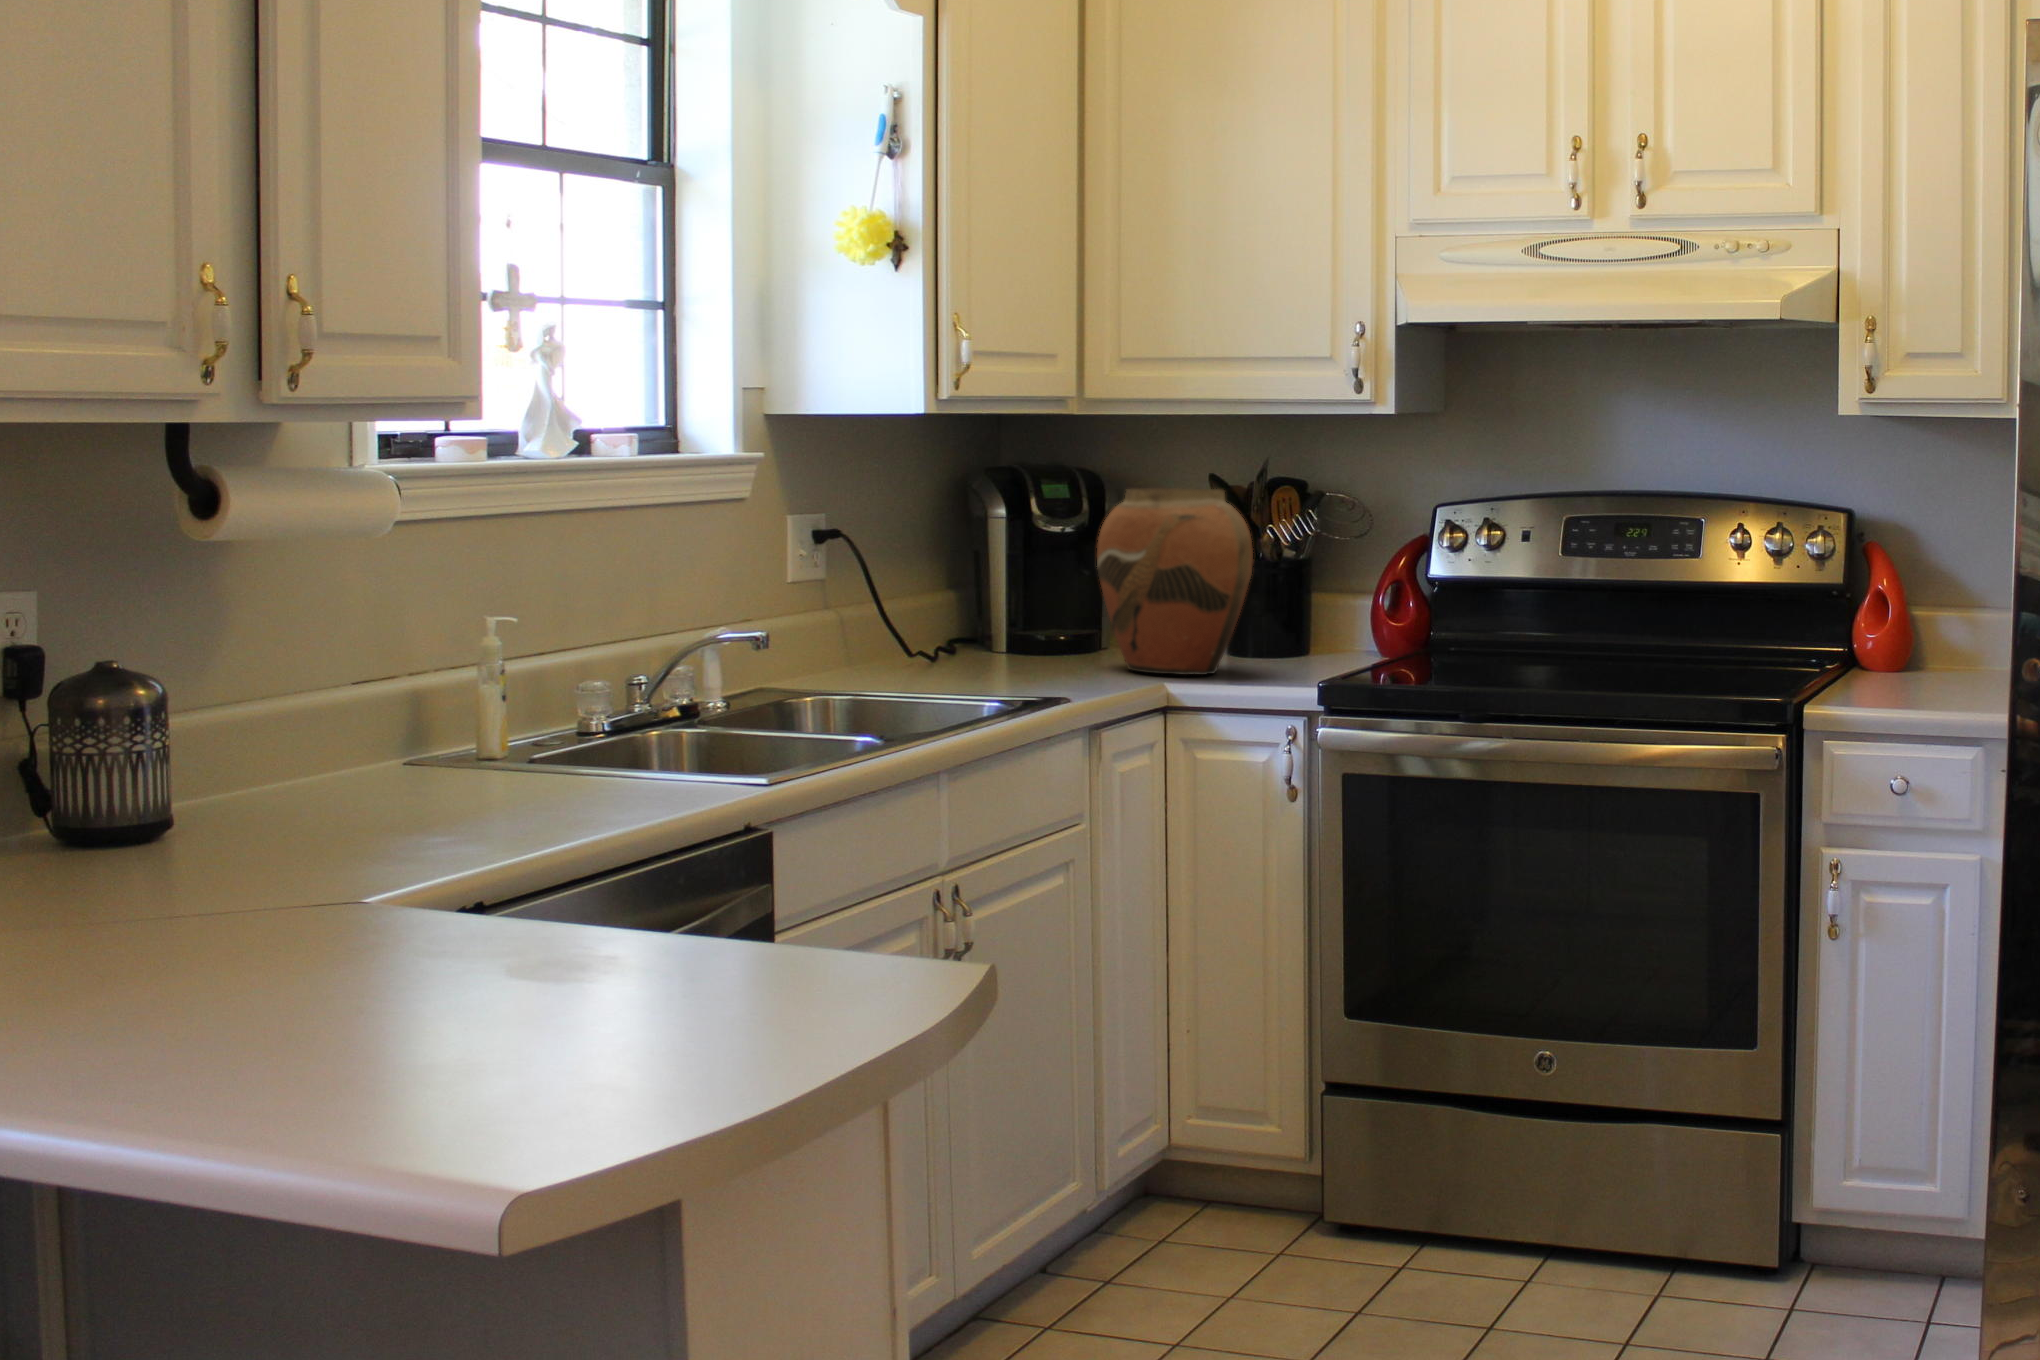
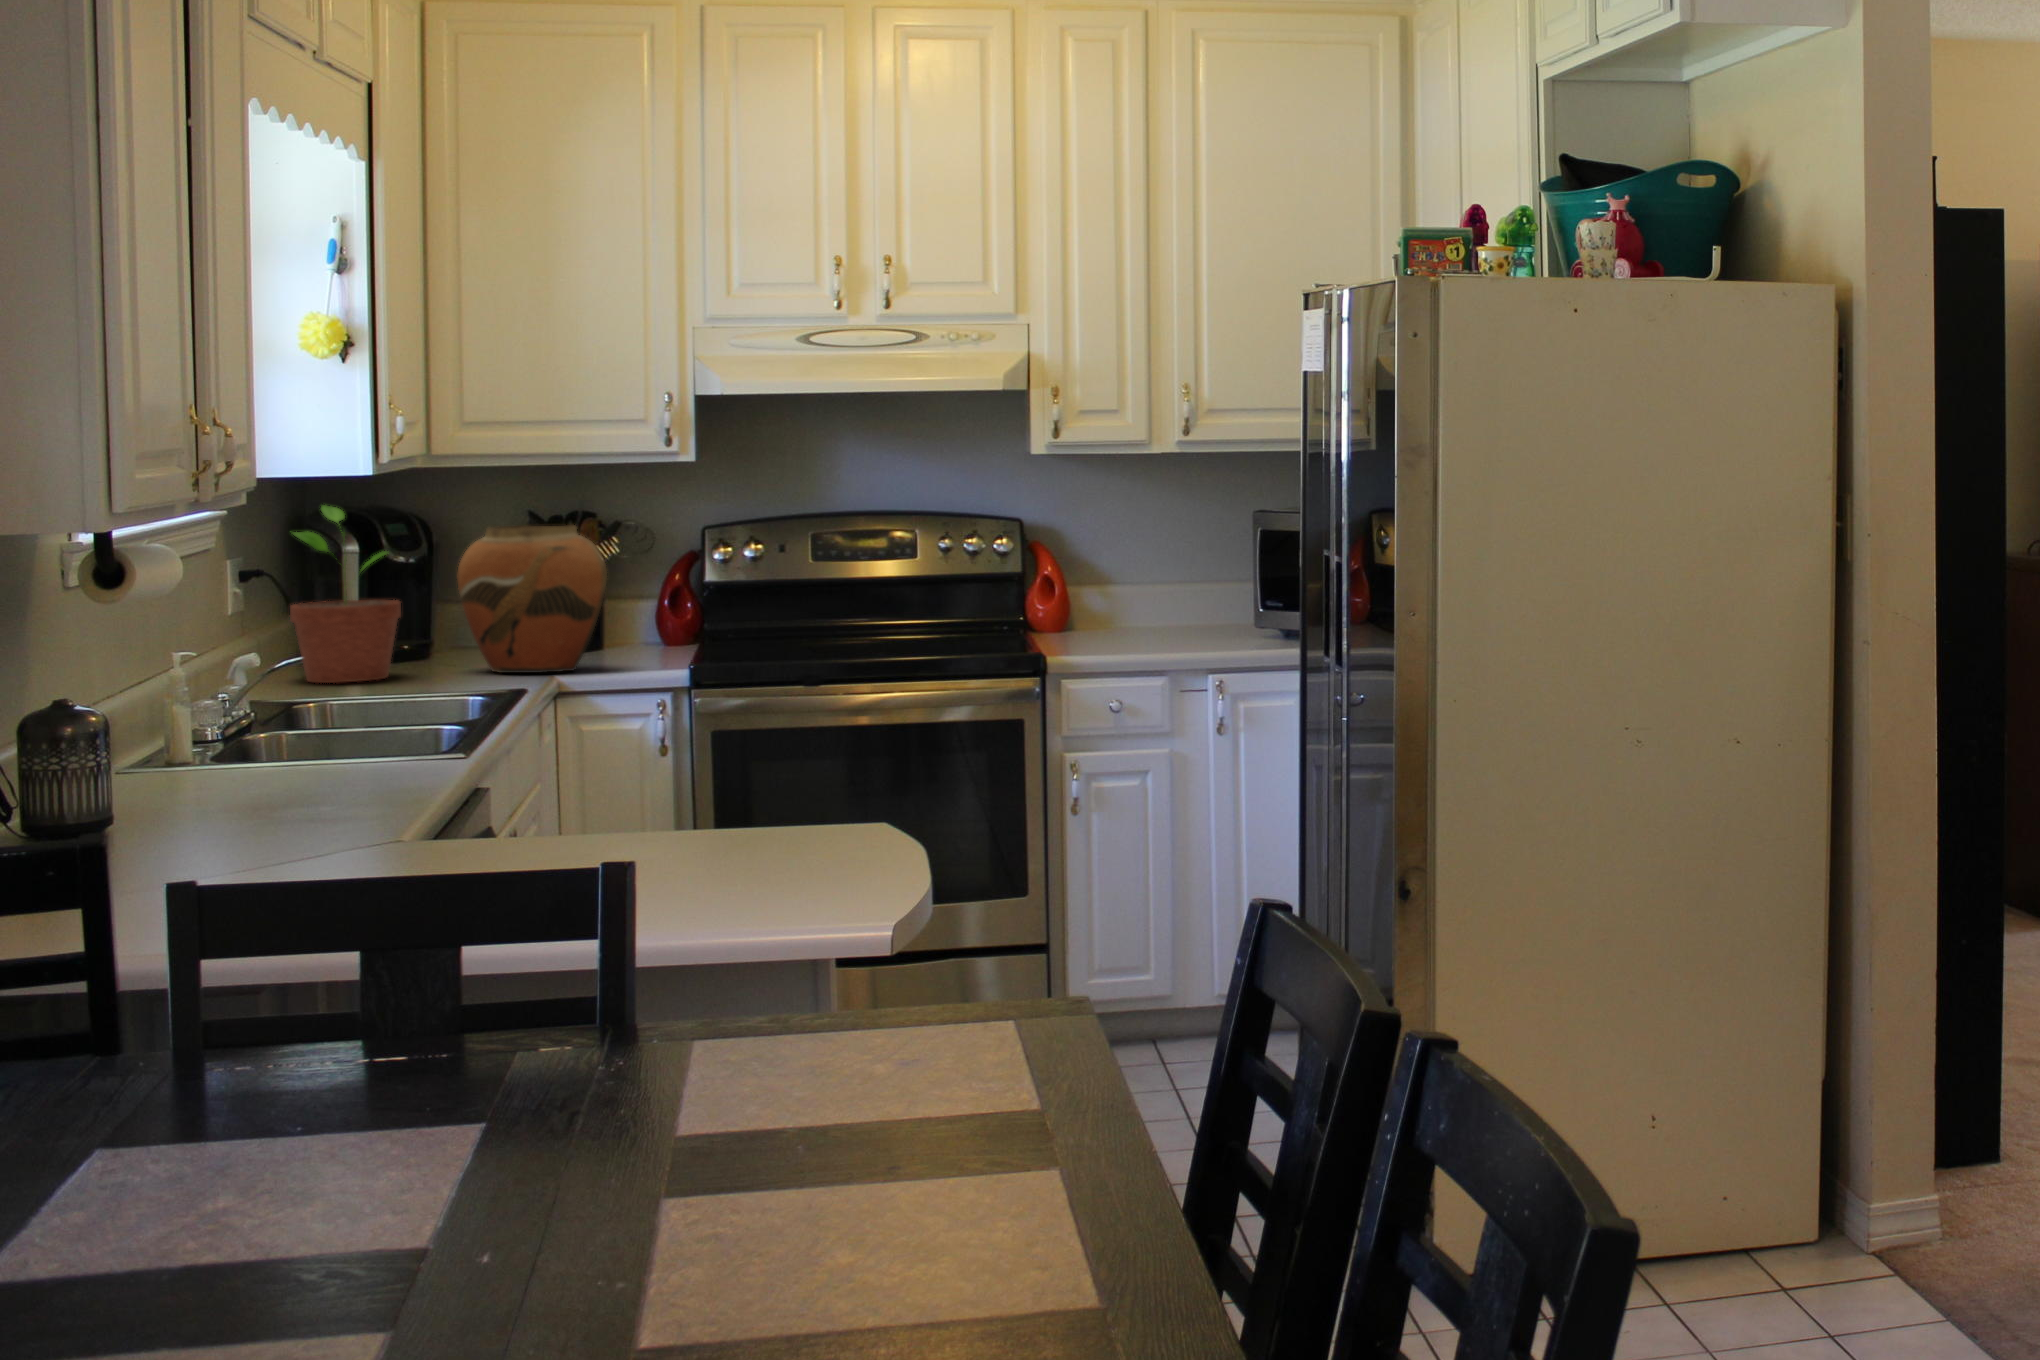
potted plant: none [905,454,1031,668] -> present [290,505,401,683]

